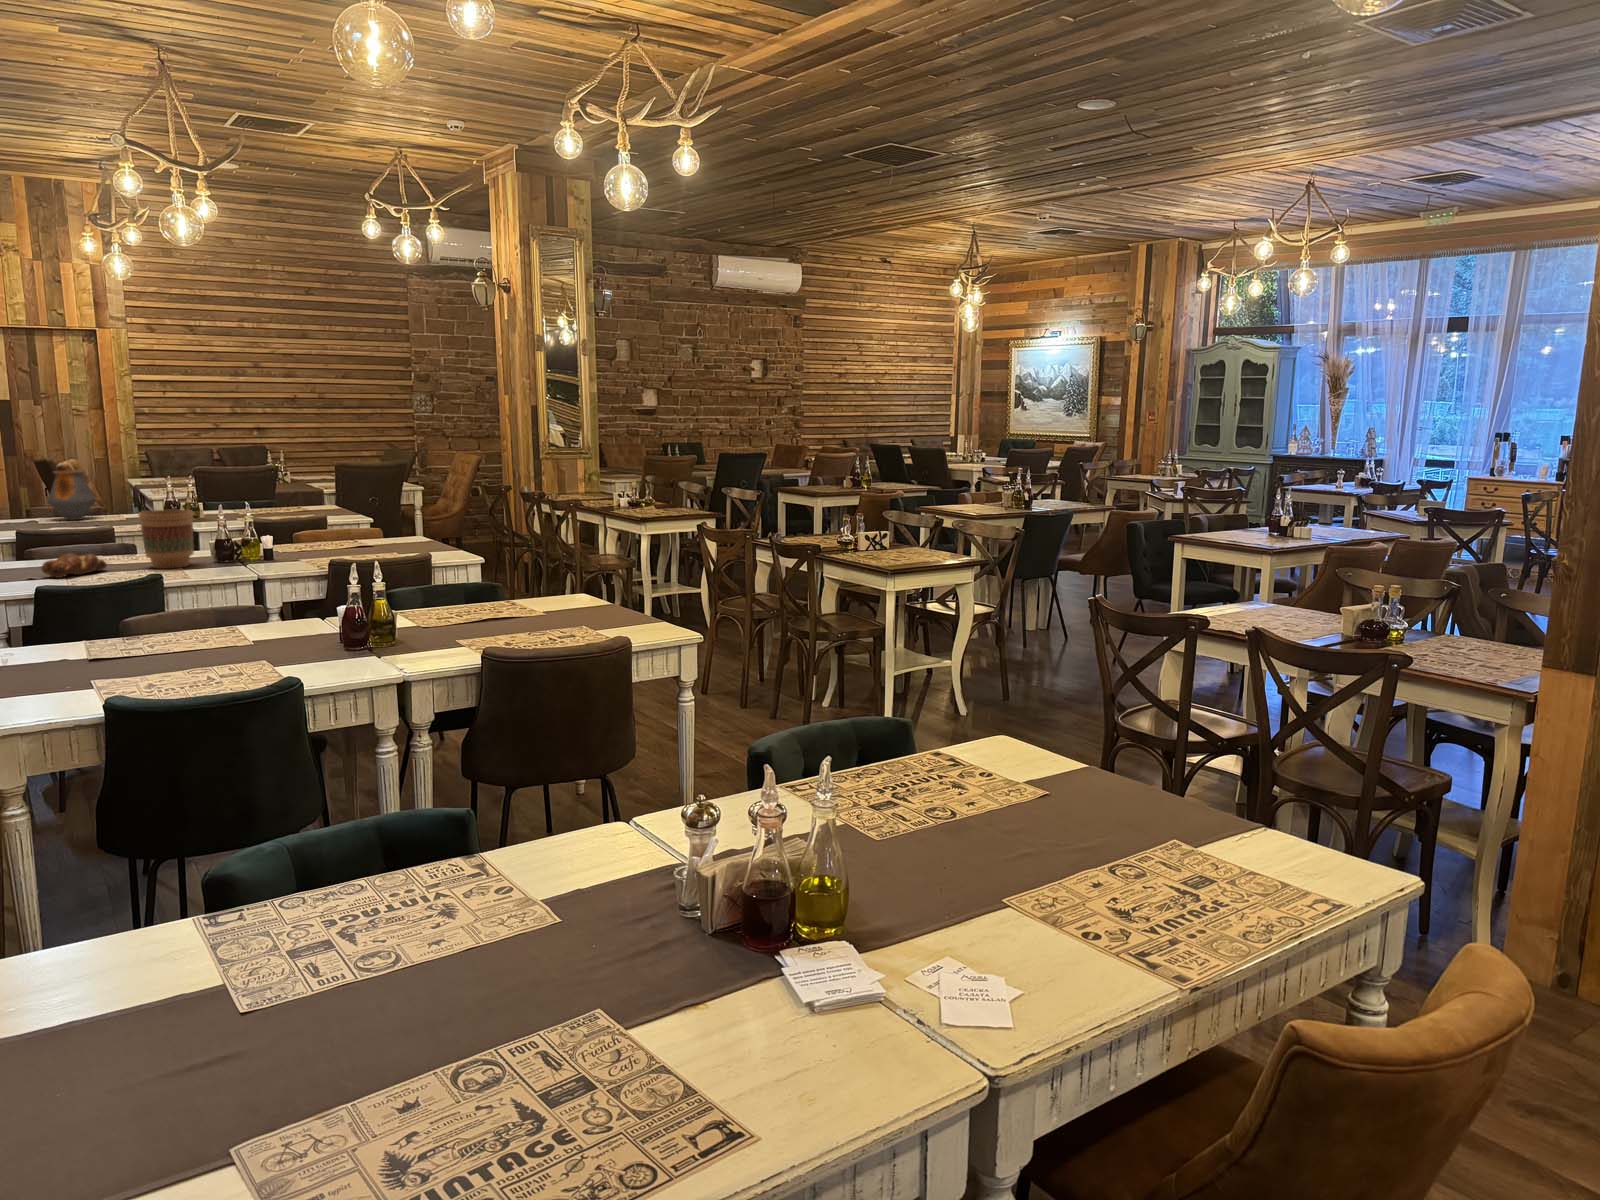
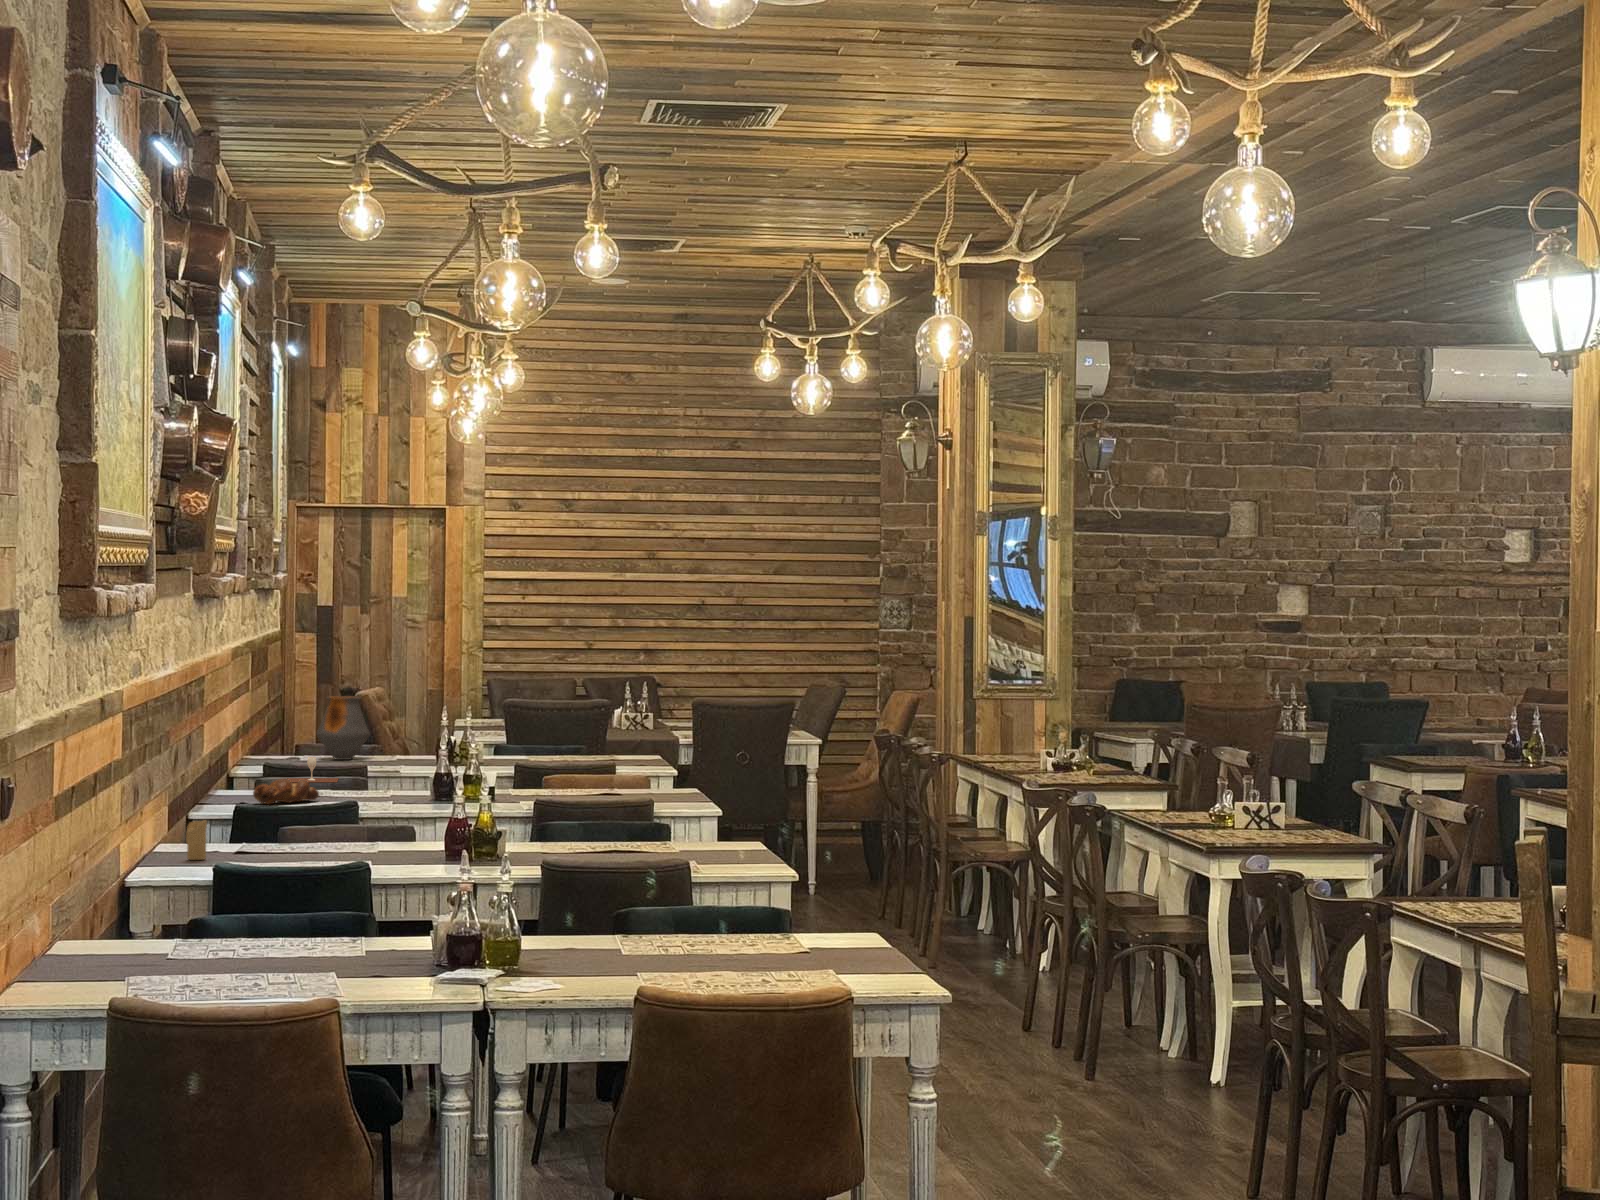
flower pot: present [138,510,194,569] -> none [356,734,413,803]
wine glass: none [45,525,98,549] -> present [287,757,339,783]
candle: none [37,628,64,670] -> present [186,820,207,860]

